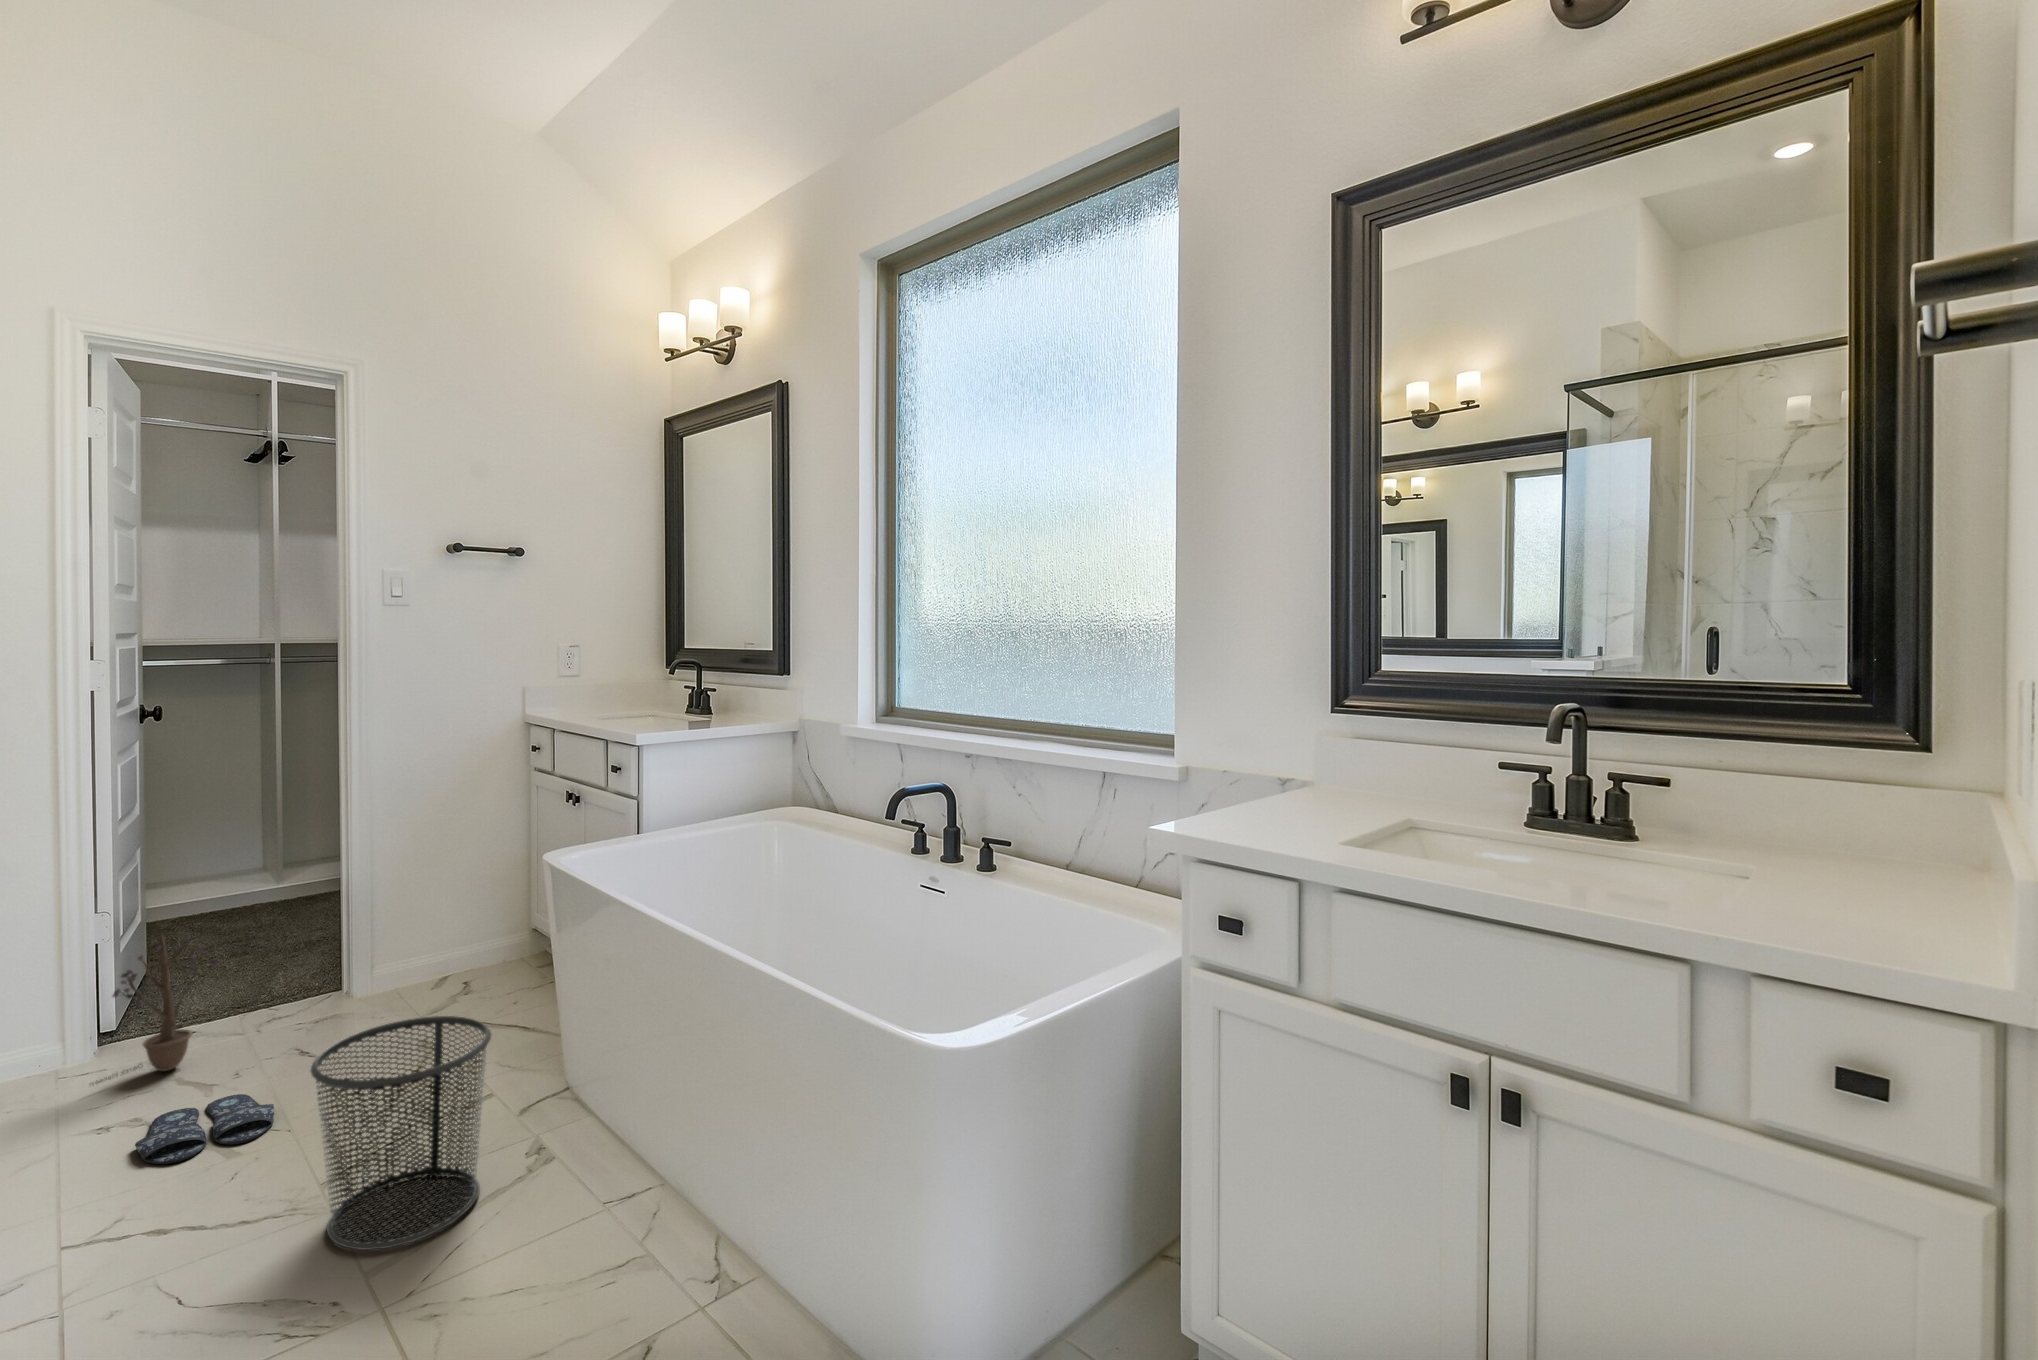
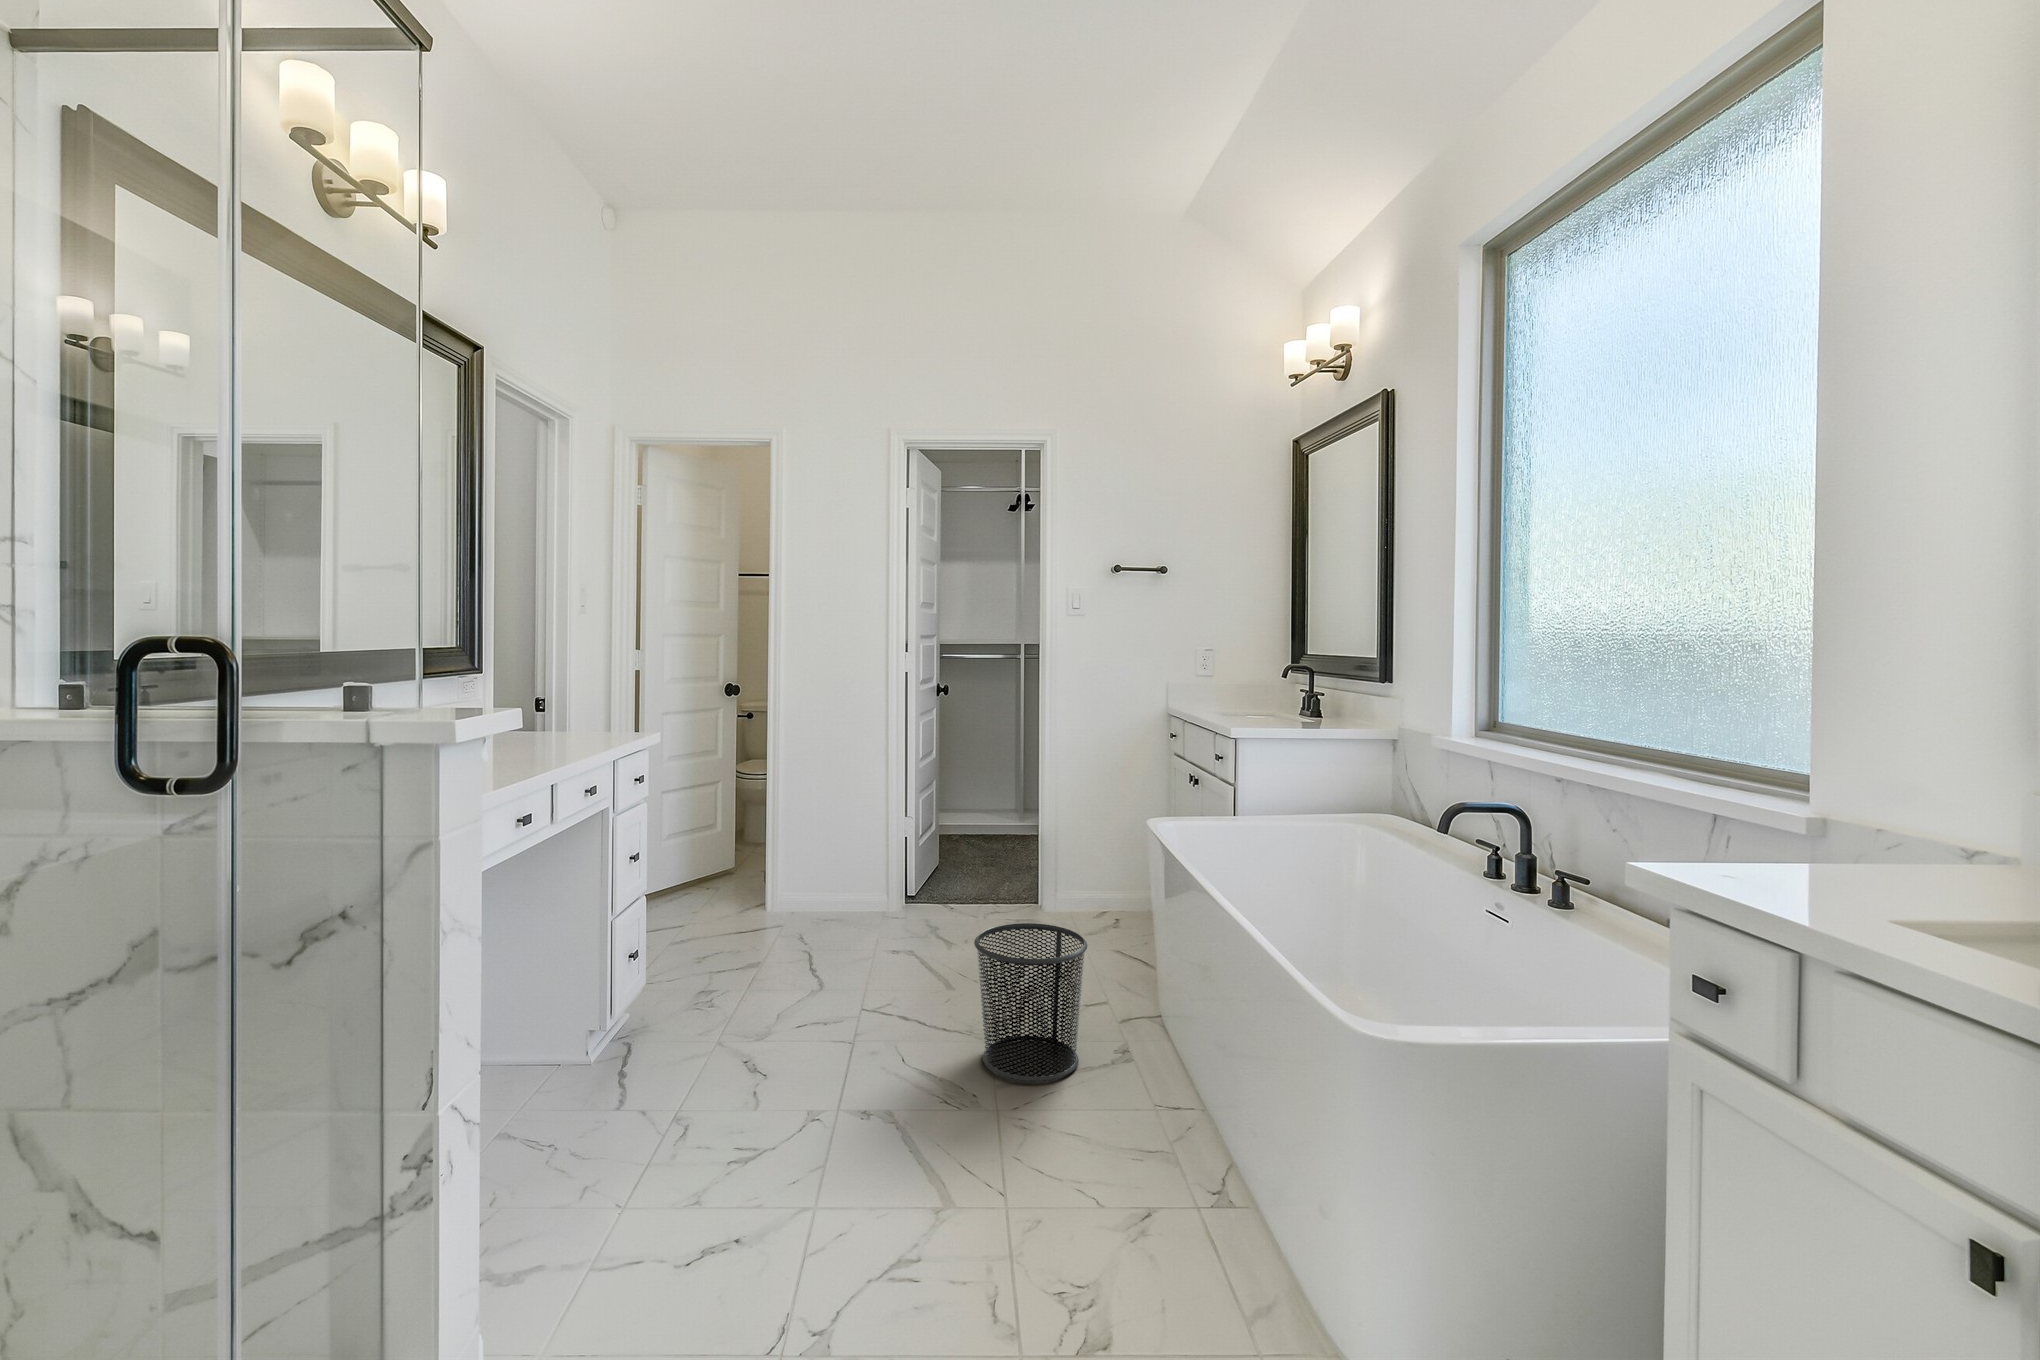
decorative plant: present [91,935,219,1085] -> none [893,837,960,929]
slippers: present [135,1094,274,1164] -> none [905,954,978,986]

